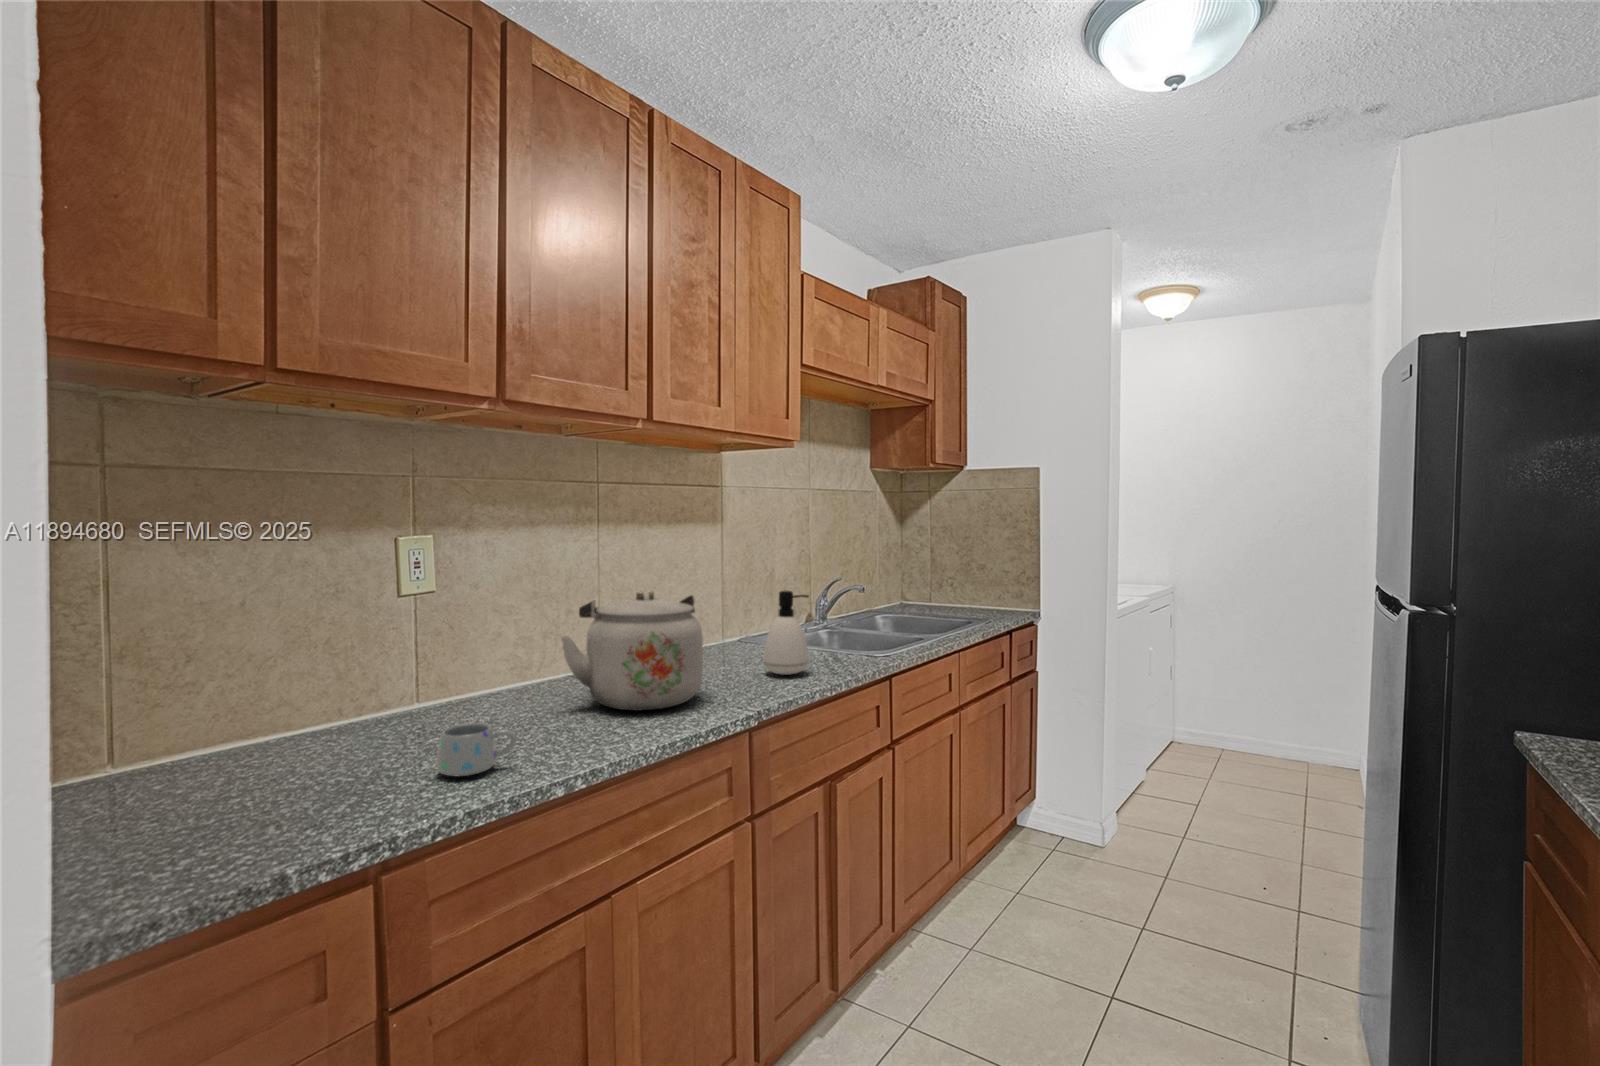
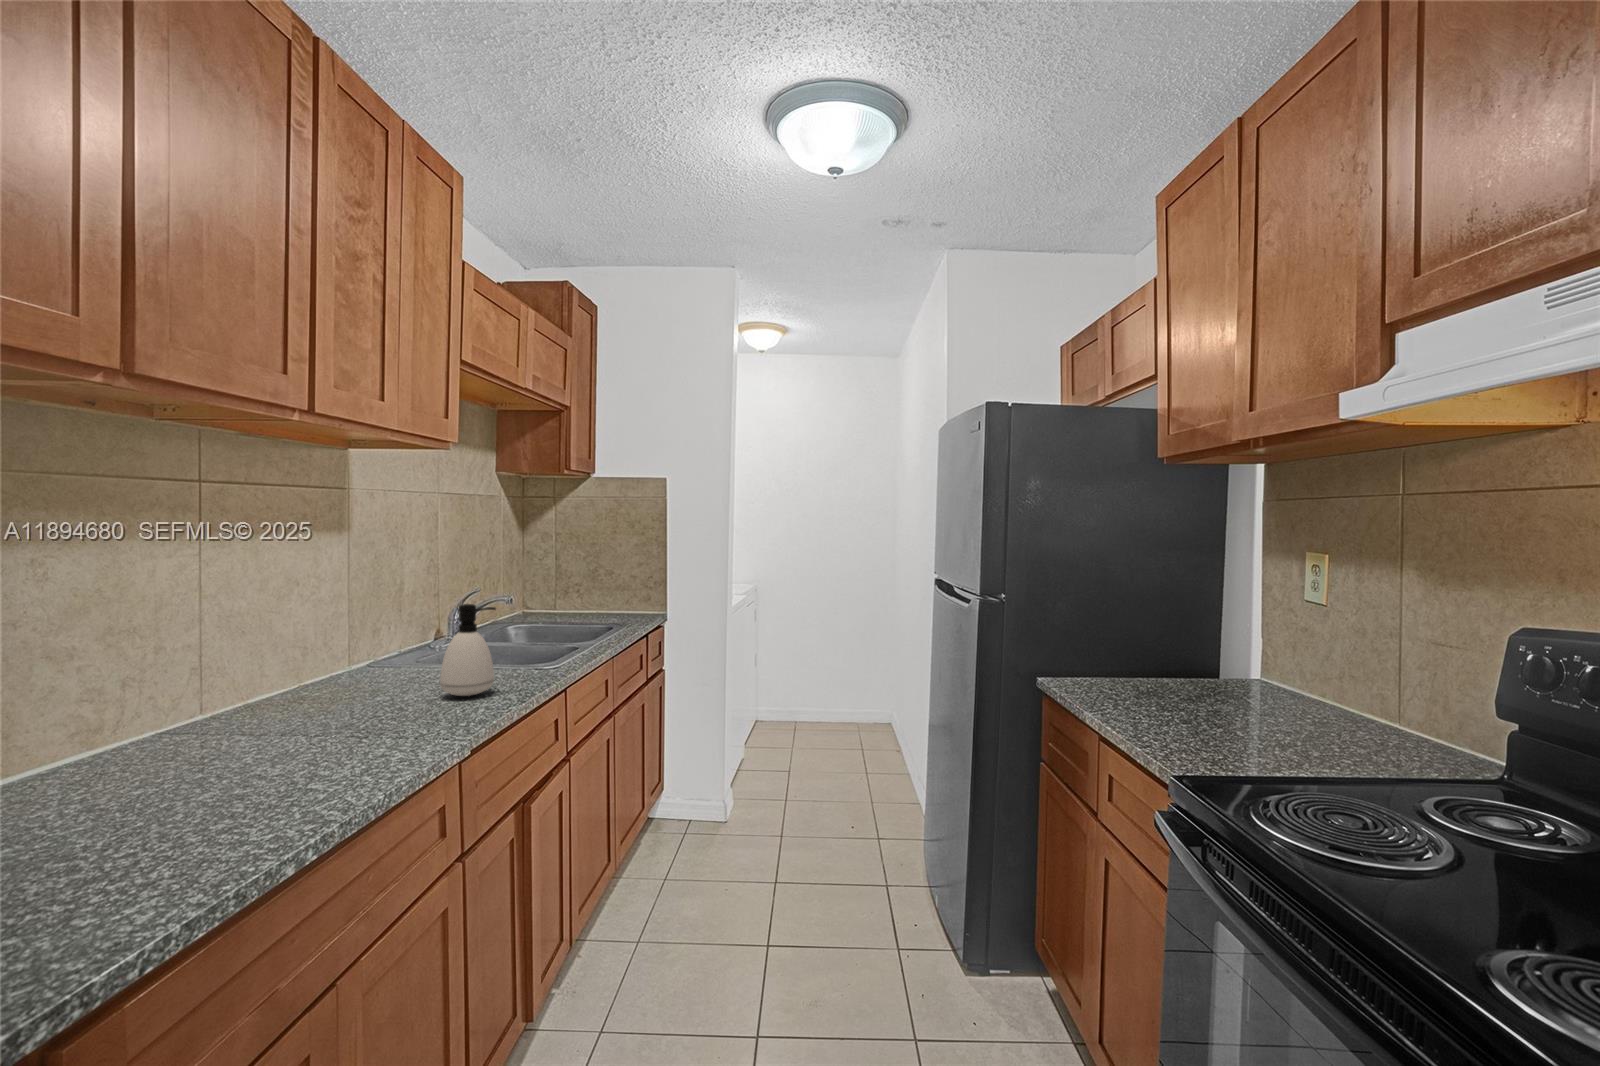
kettle: present [561,591,703,711] -> none [194,612,395,763]
mug: present [436,723,516,776] -> none [65,808,202,891]

